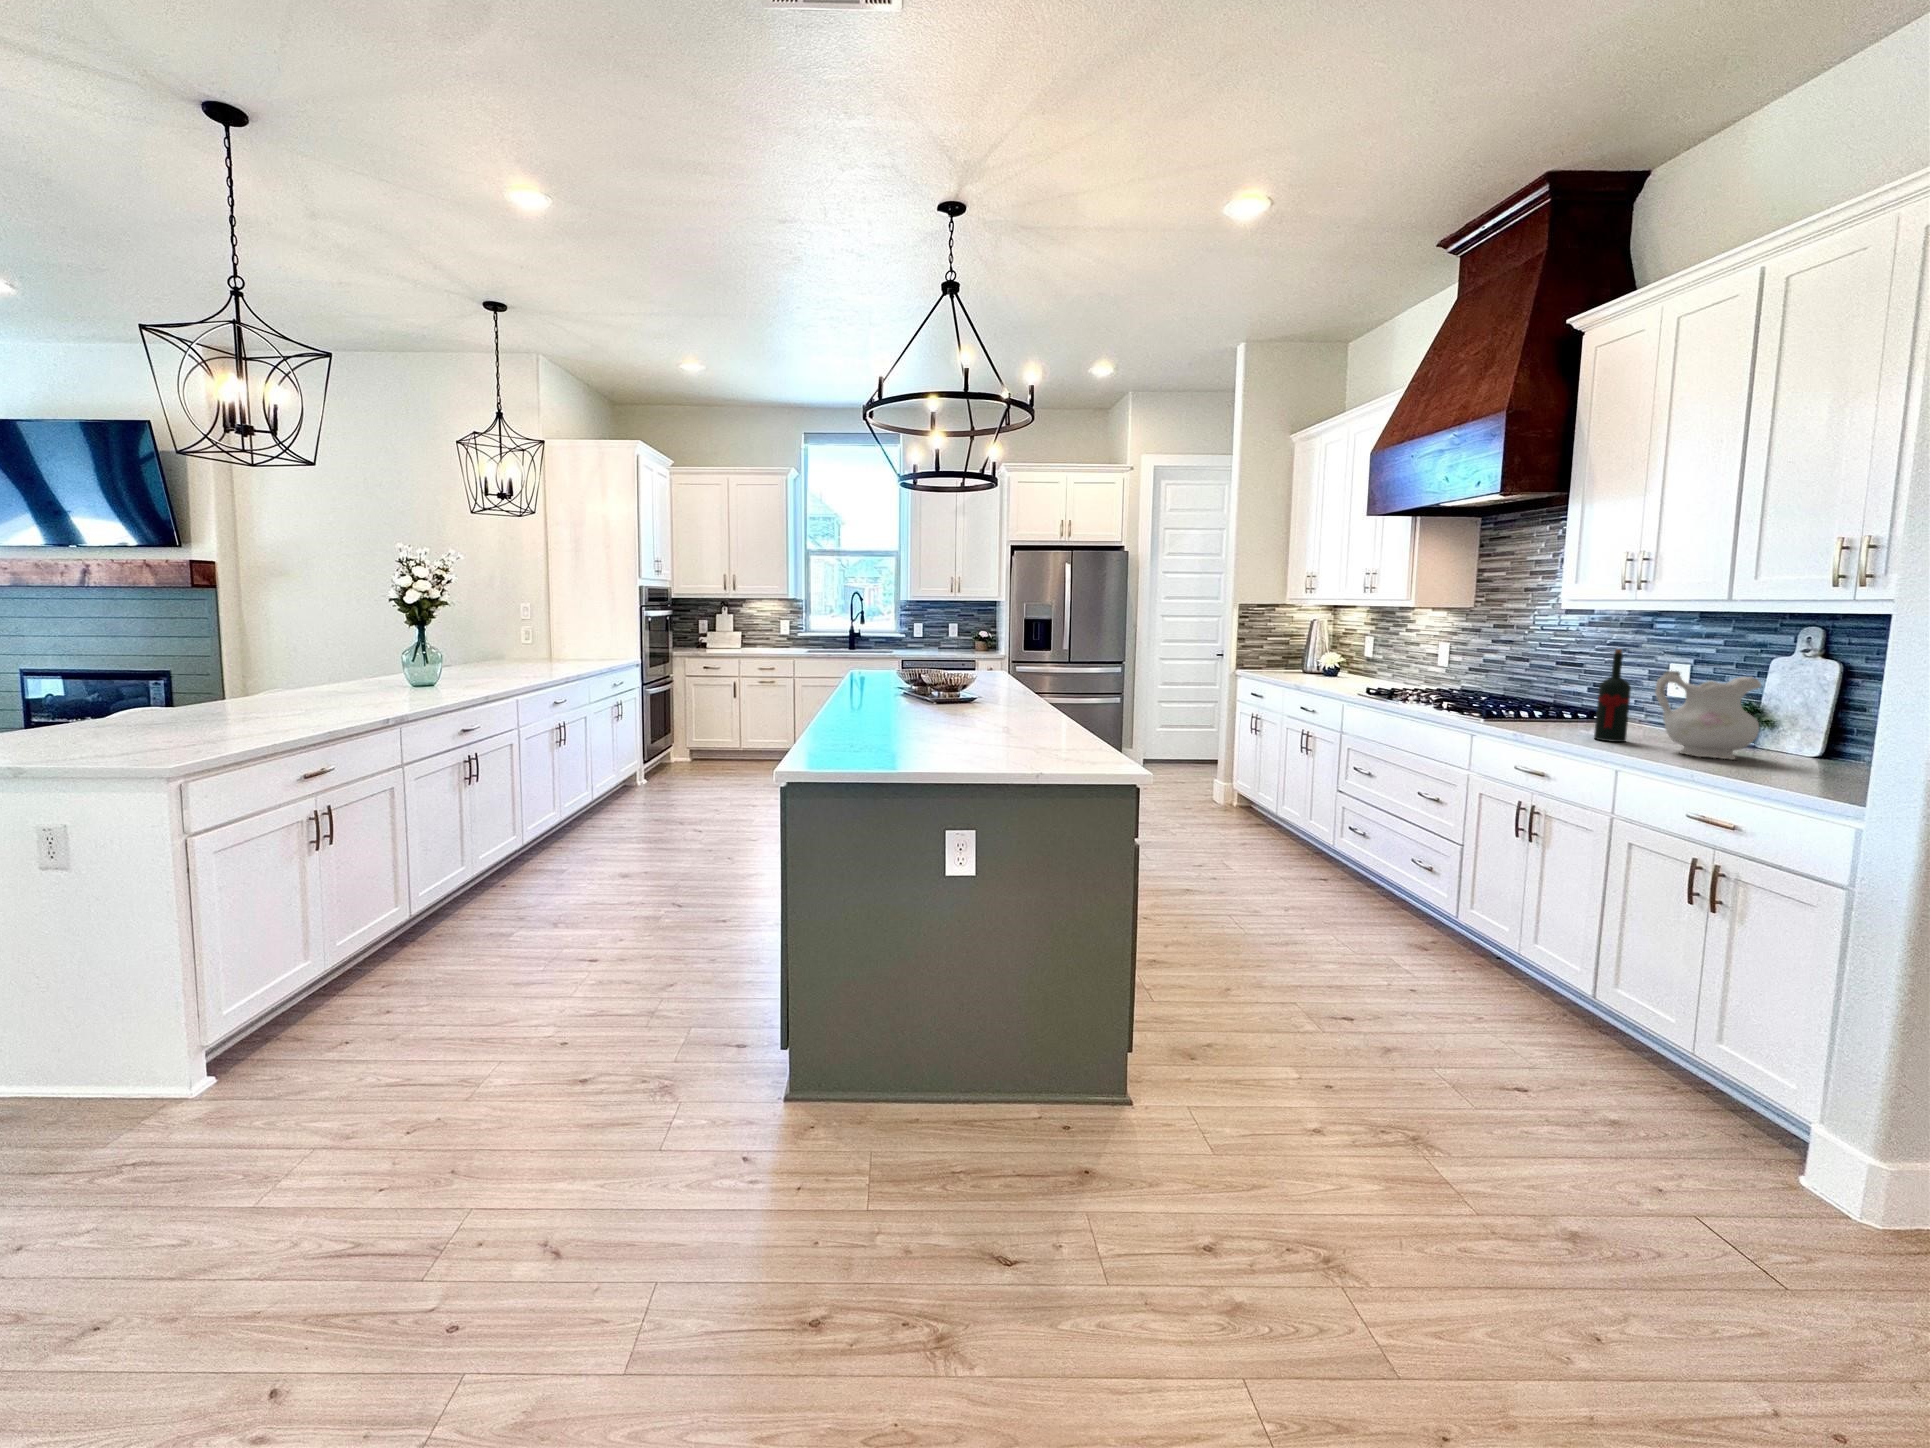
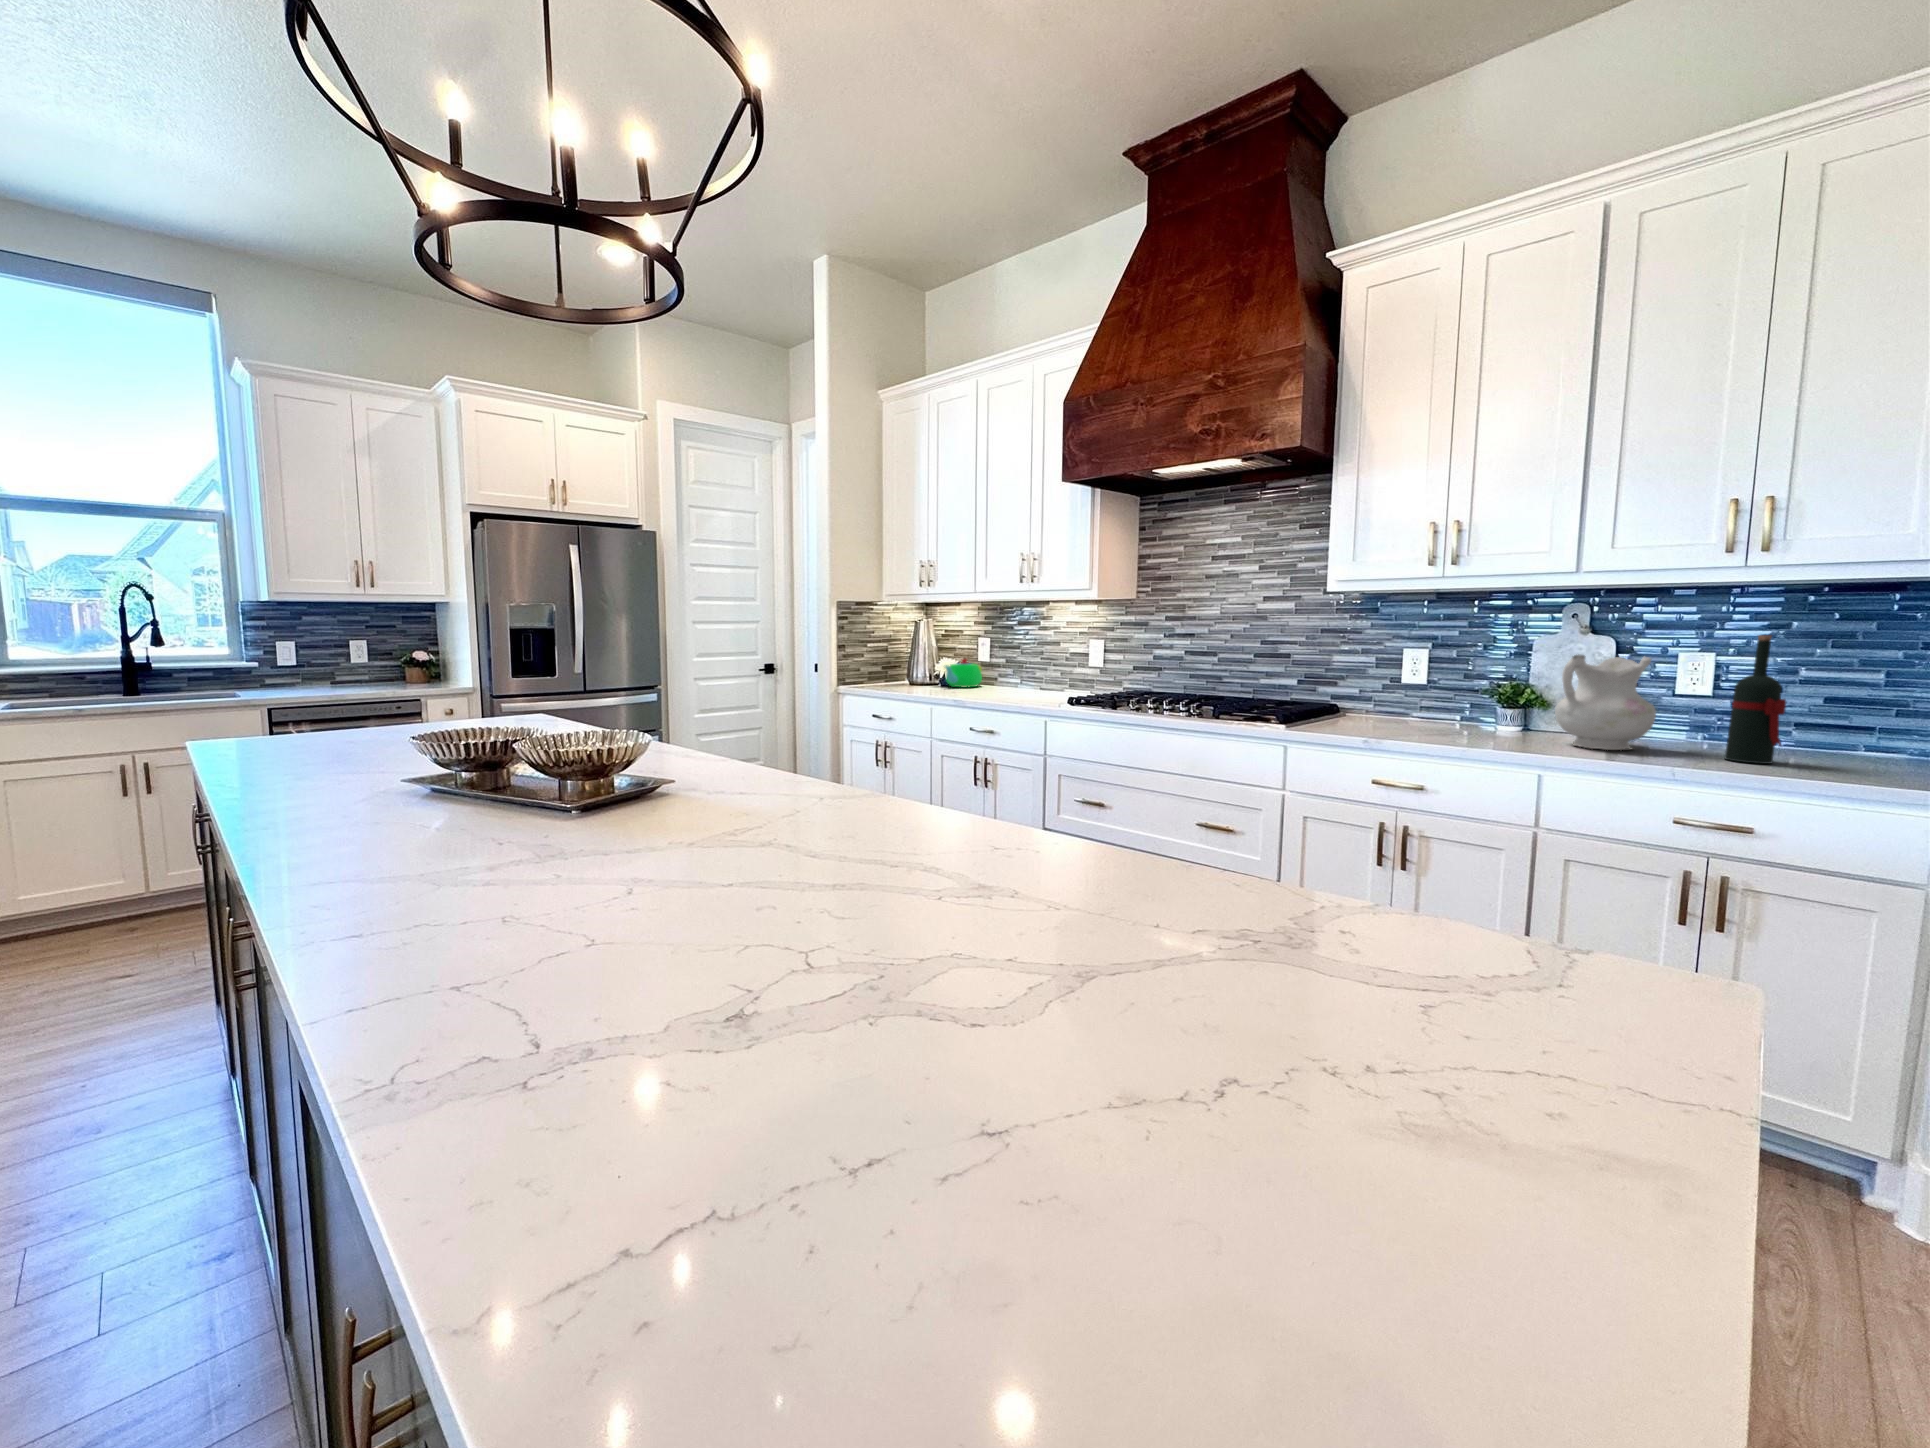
wine bottle: present [1594,649,1631,742] -> present [1725,635,1786,764]
teapot: none [1299,653,1346,677] -> present [945,659,982,687]

